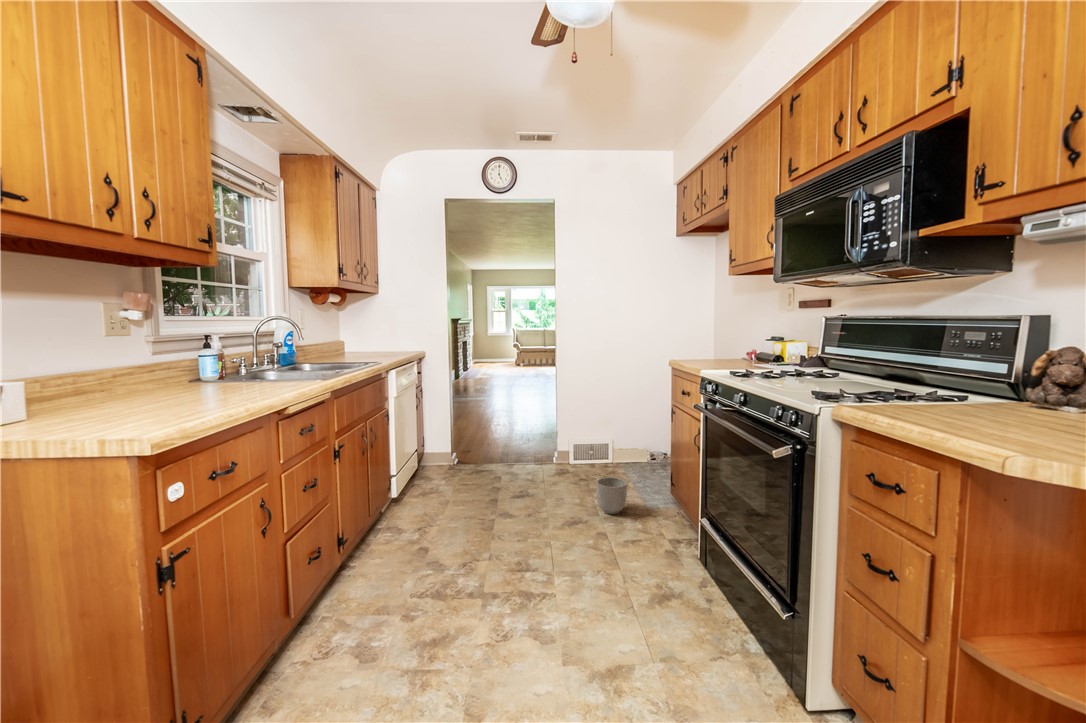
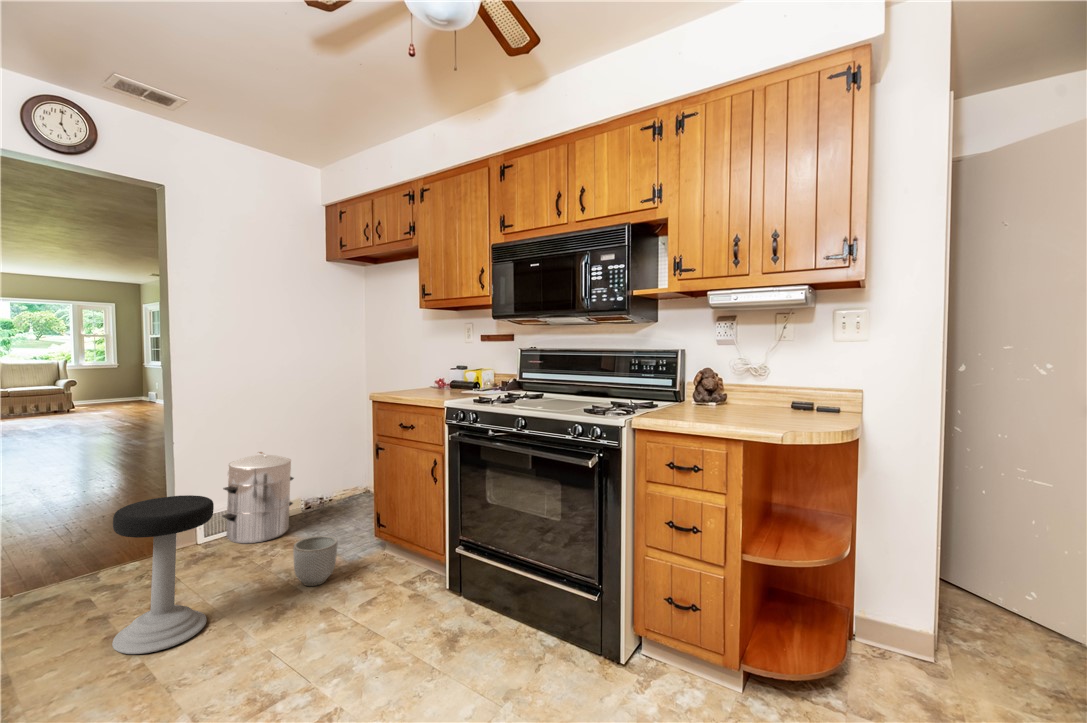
waste bin: none [583,408,631,474] -> present [222,452,294,543]
stool: none [493,428,541,519] -> present [112,495,214,654]

